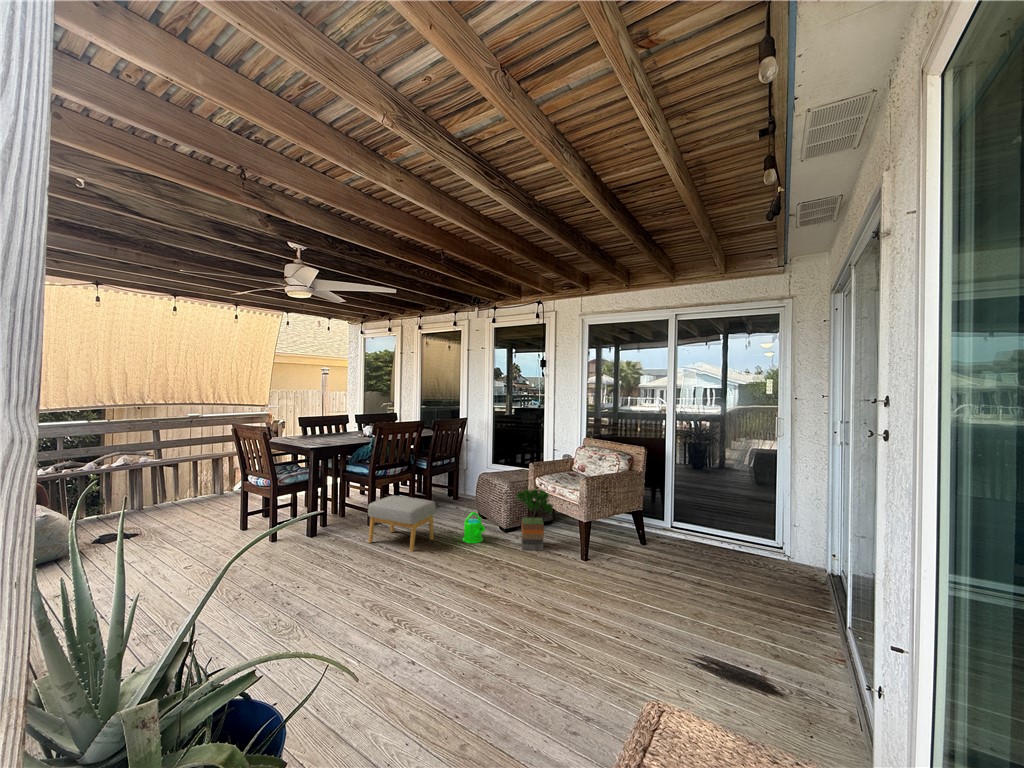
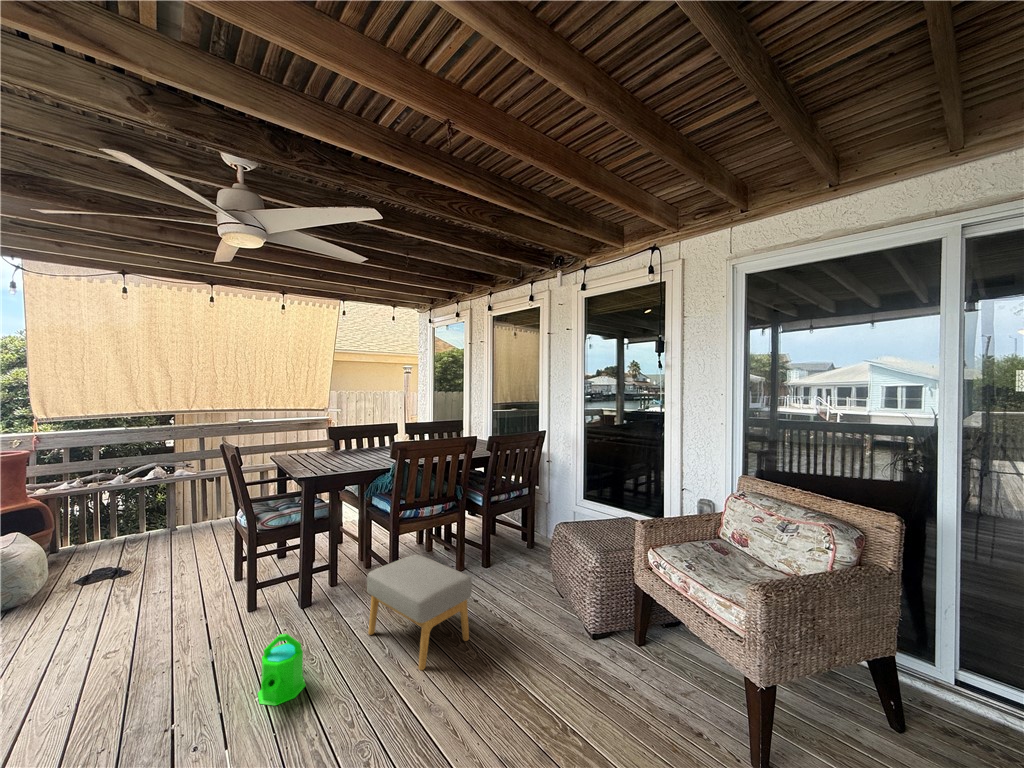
potted tree: present [516,489,553,550] -> none [605,574,685,709]
watering can: present [463,512,485,543] -> present [258,634,306,706]

